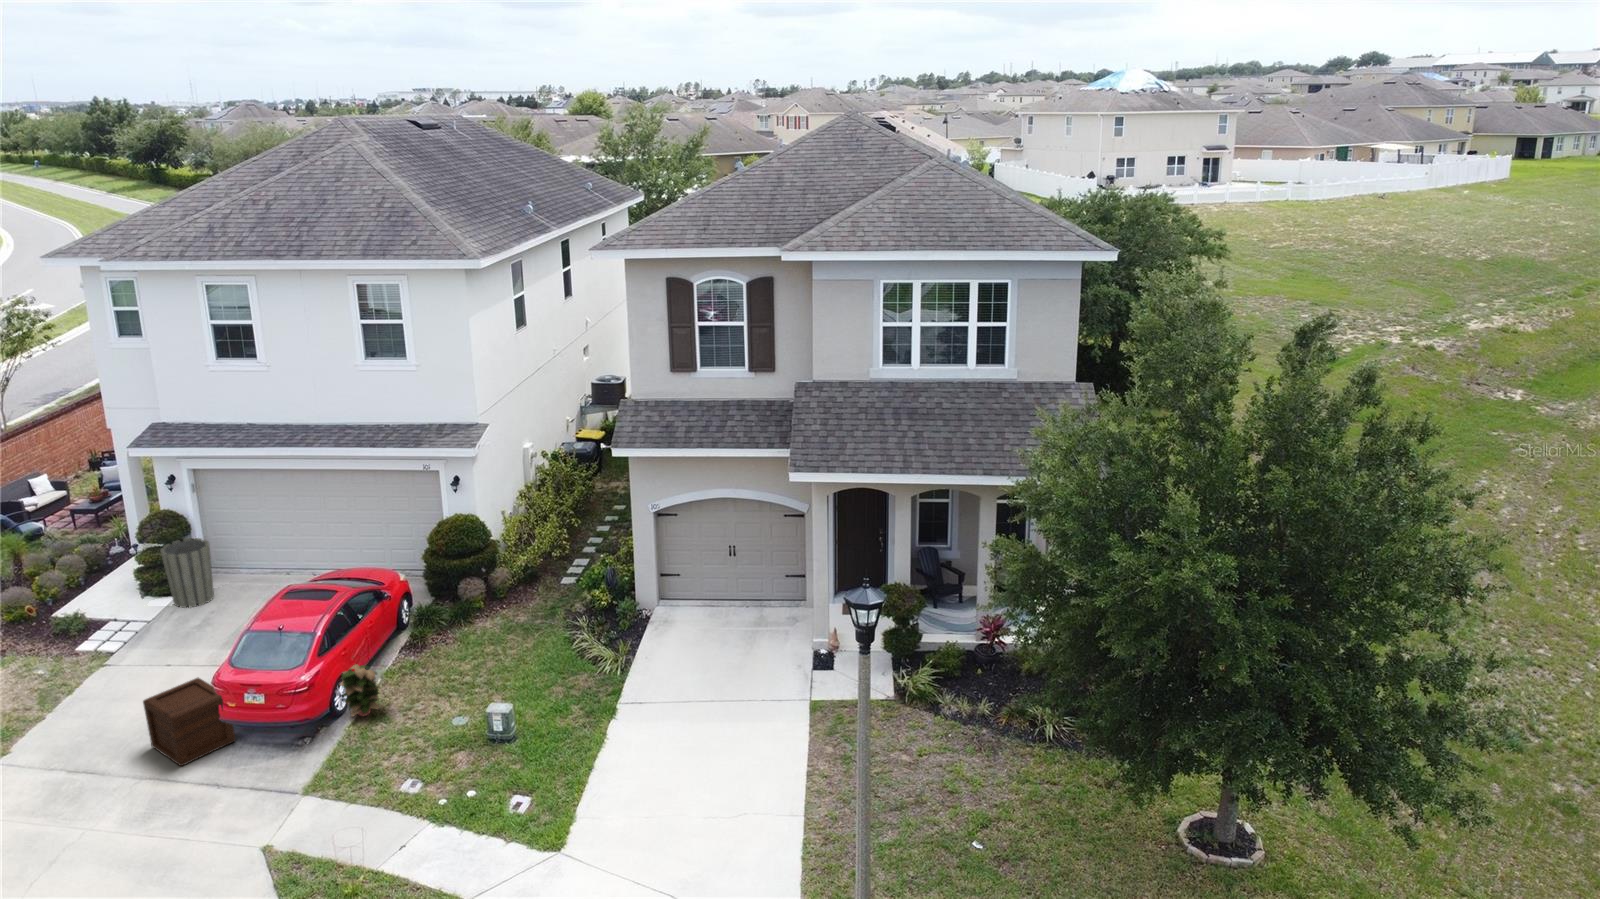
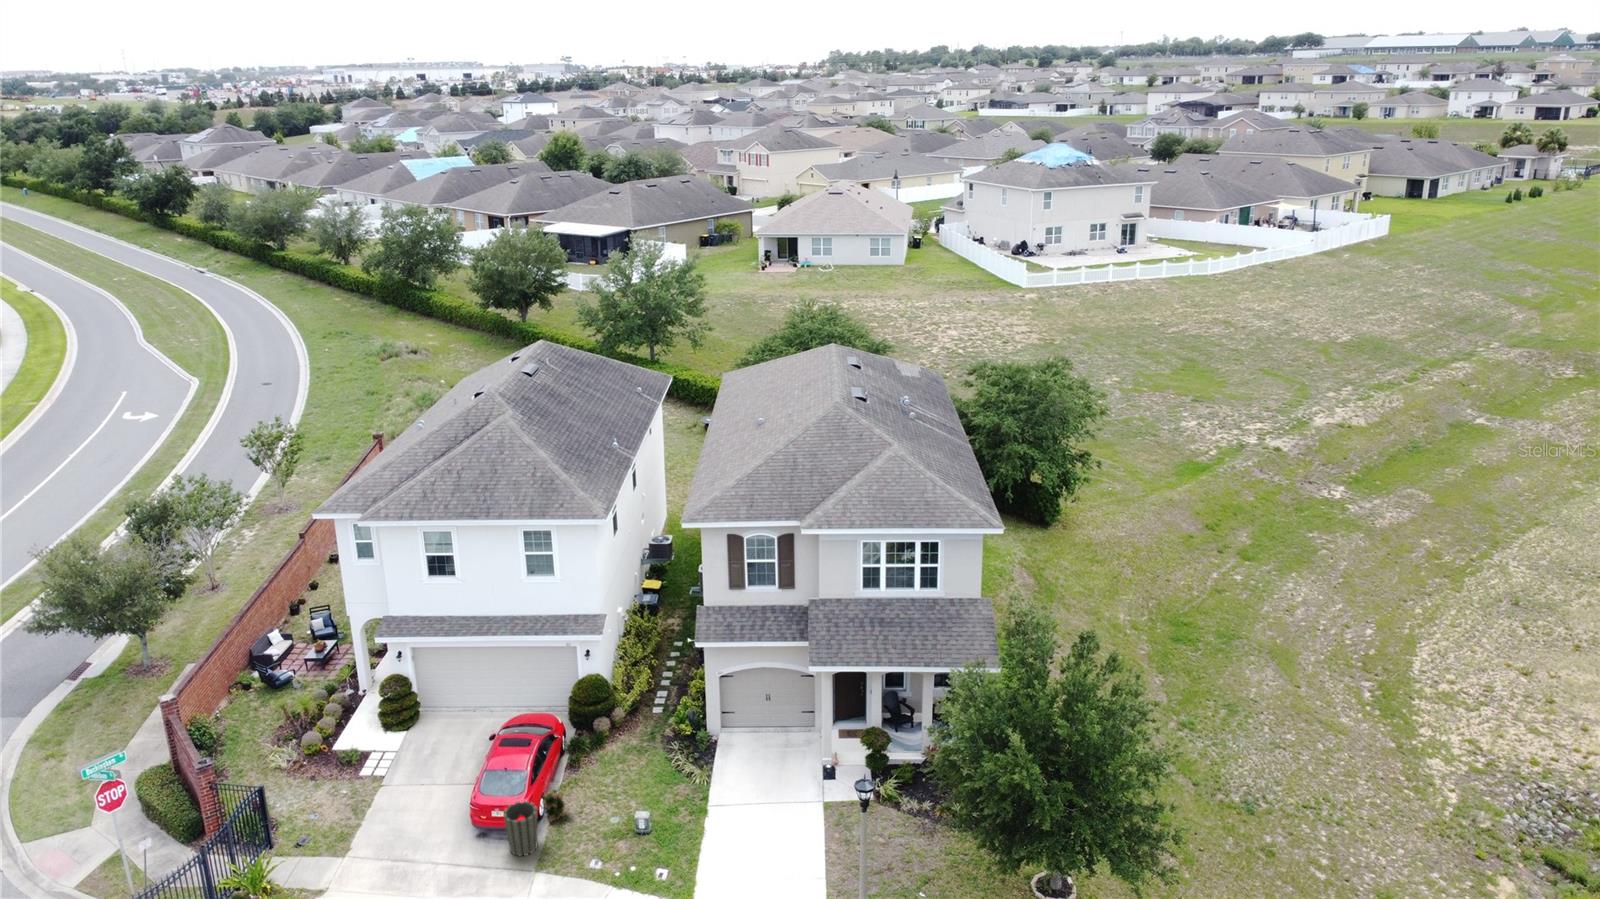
trash can: present [161,538,214,608] -> present [503,801,538,856]
wooden crate: present [143,678,235,766] -> none [434,803,486,859]

